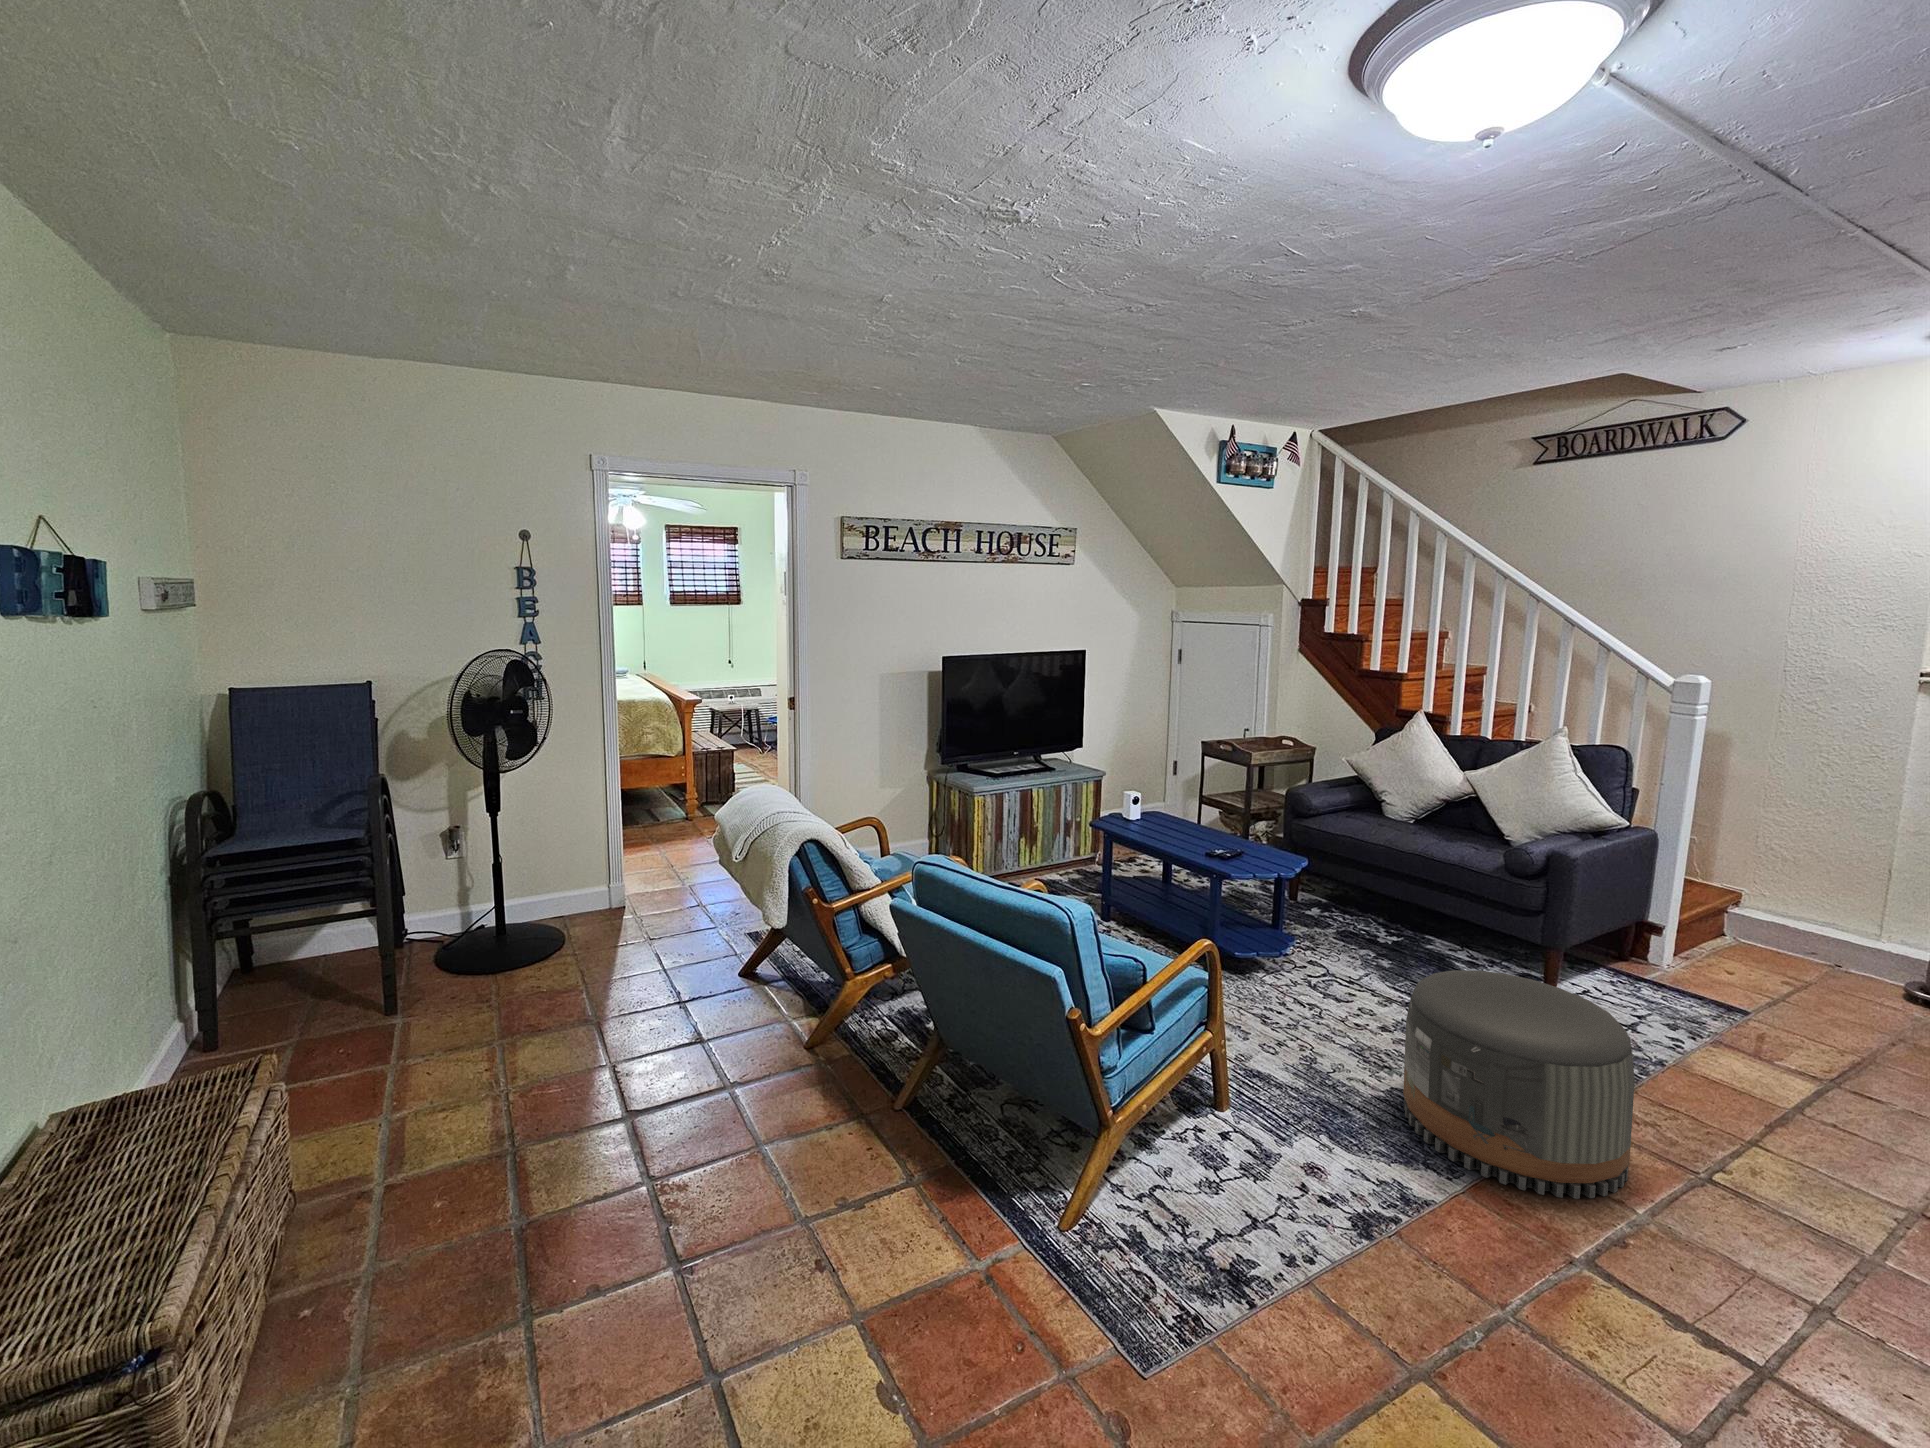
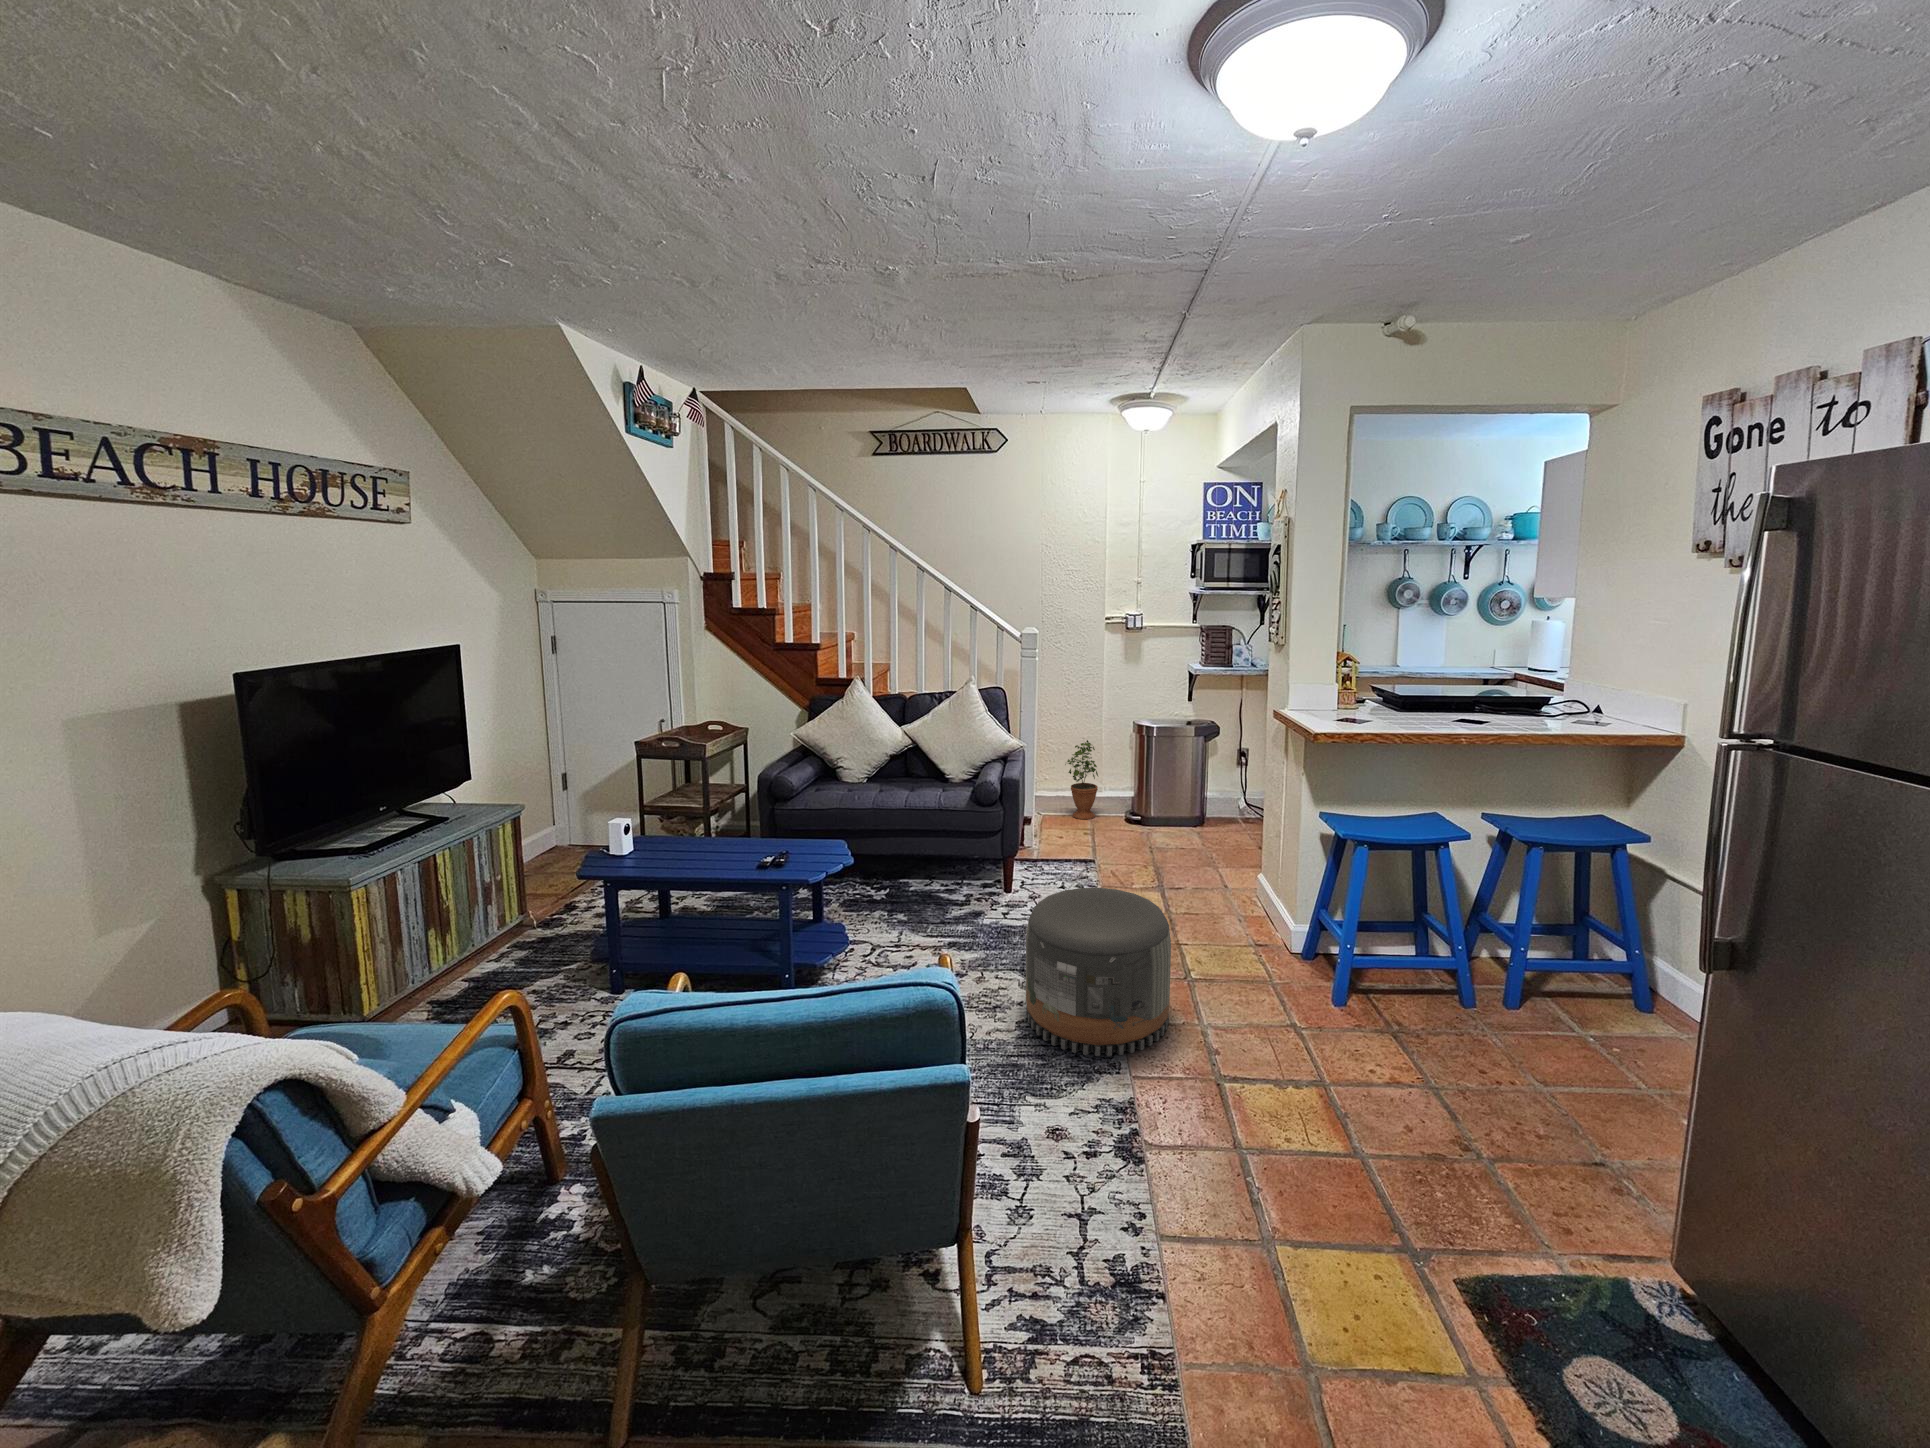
potted plant: none [1810,845,1890,978] -> present [1065,740,1098,819]

